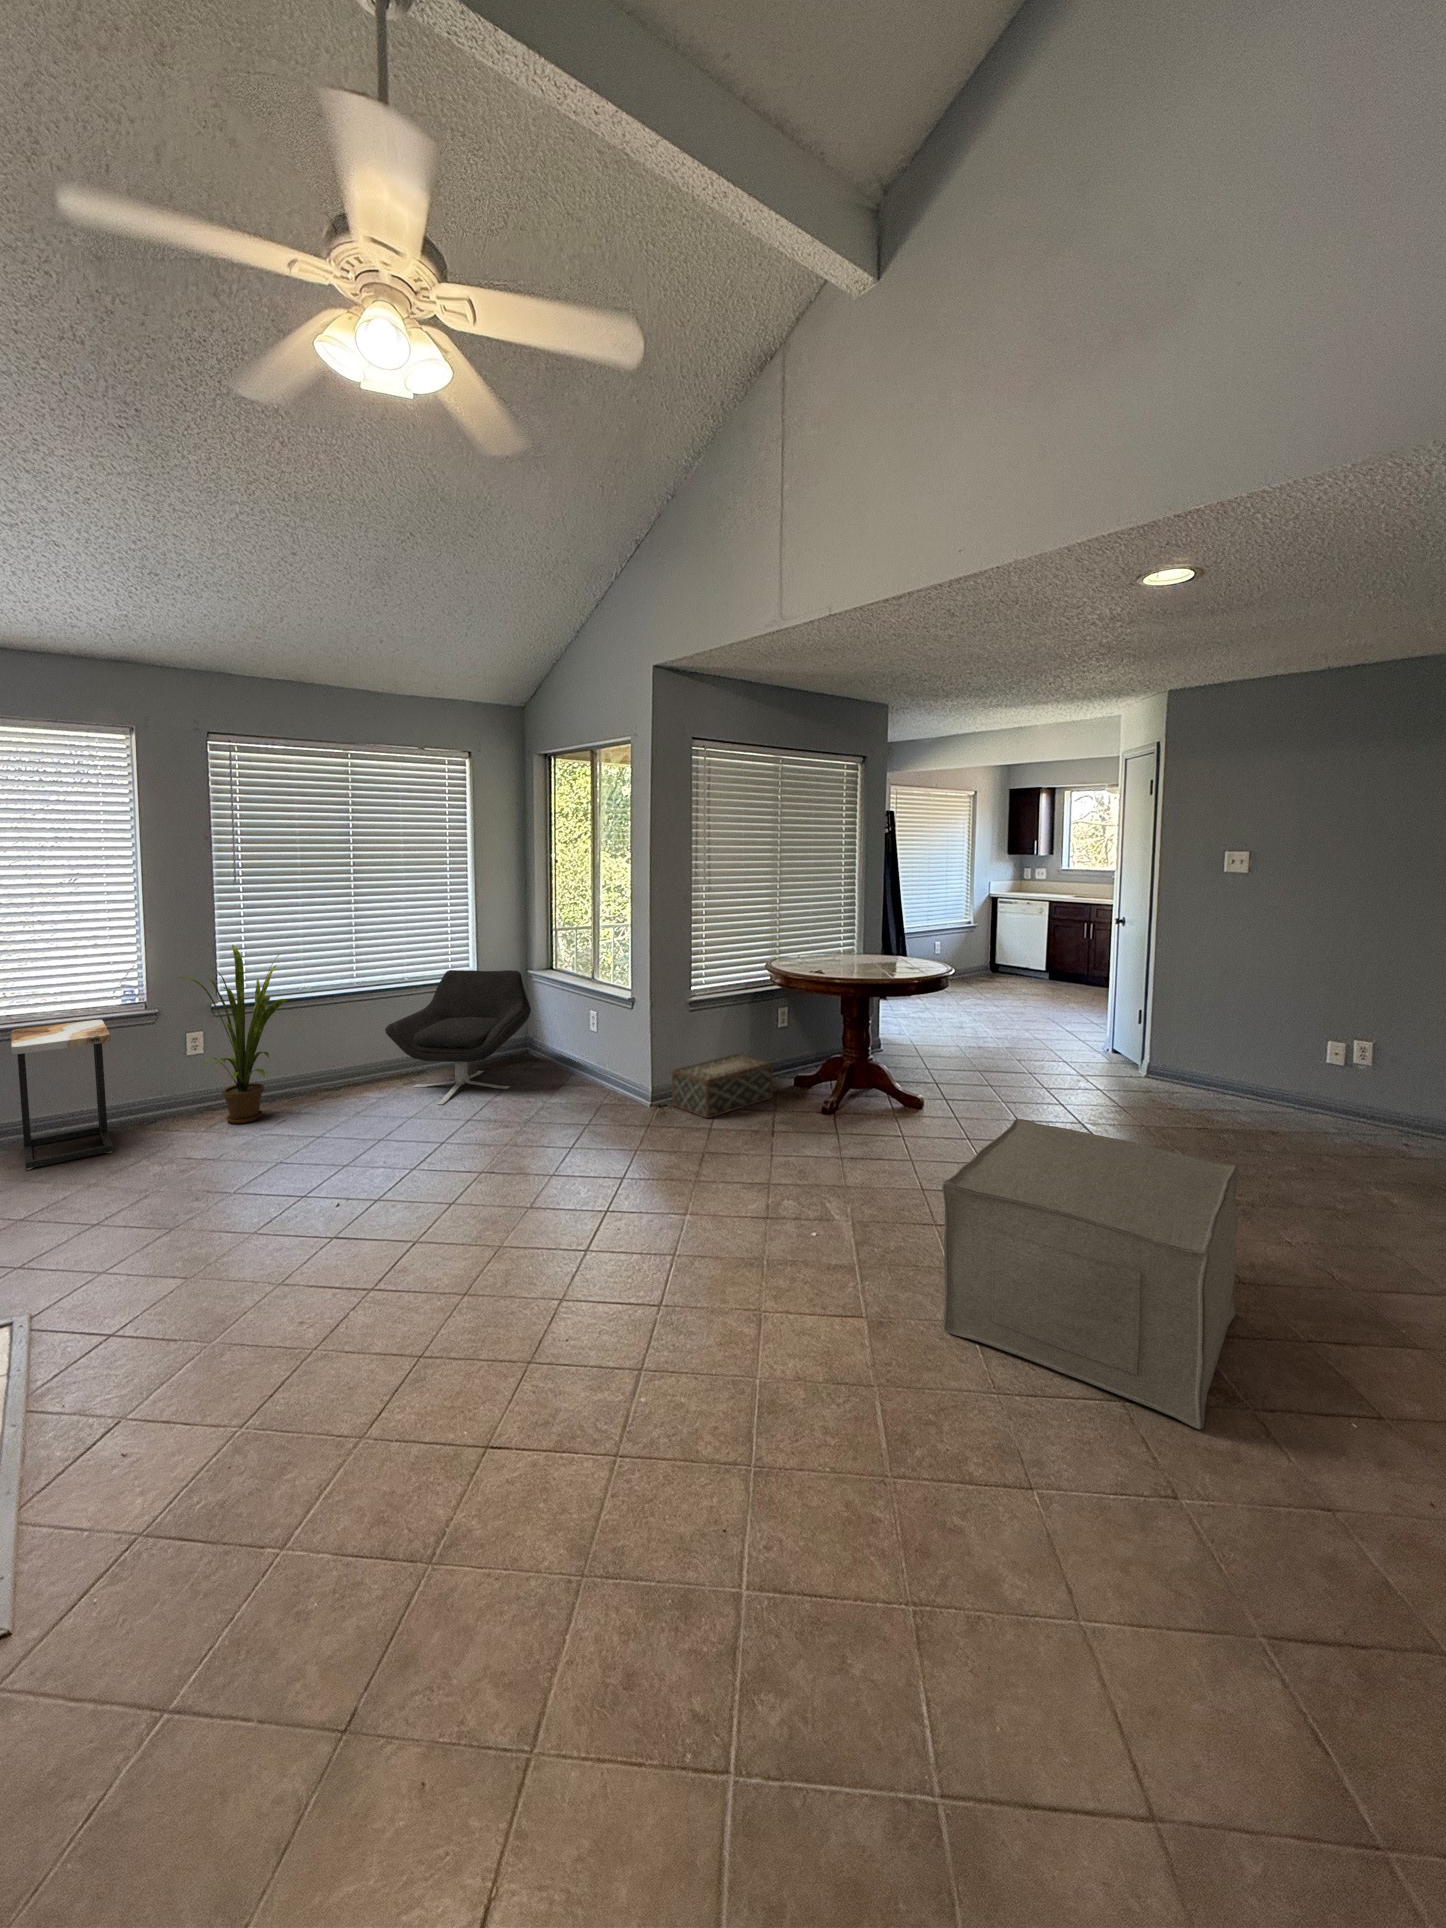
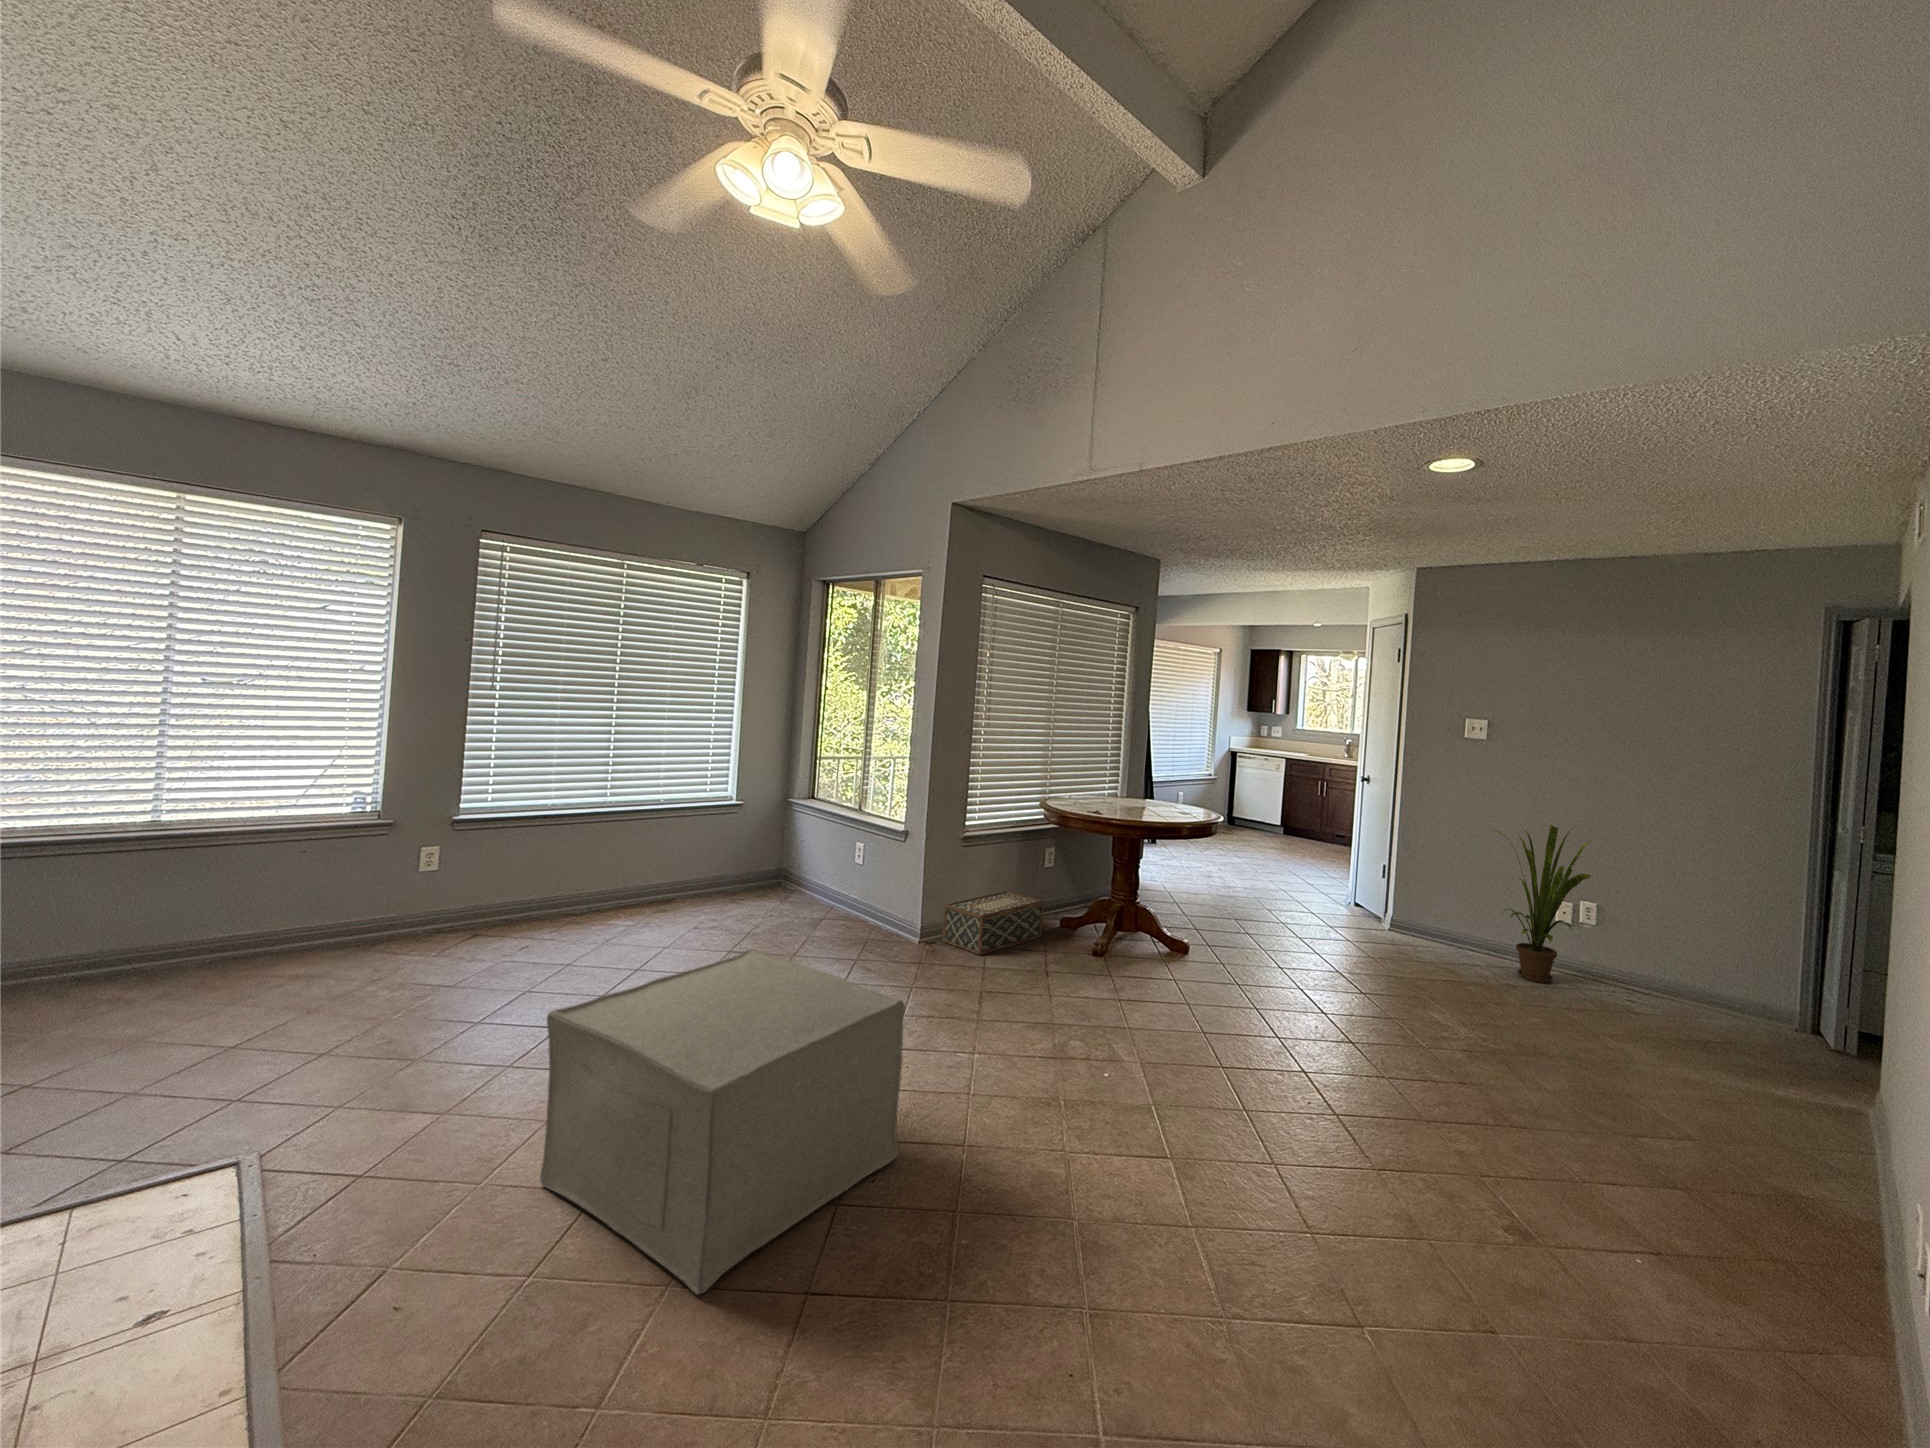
house plant: present [180,945,288,1123] -> present [1494,825,1591,983]
lounge chair: present [385,970,531,1105] -> none [644,793,795,933]
side table: present [11,1020,113,1169] -> none [225,827,348,991]
ottoman: present [942,1119,1239,1429] -> present [540,949,905,1294]

